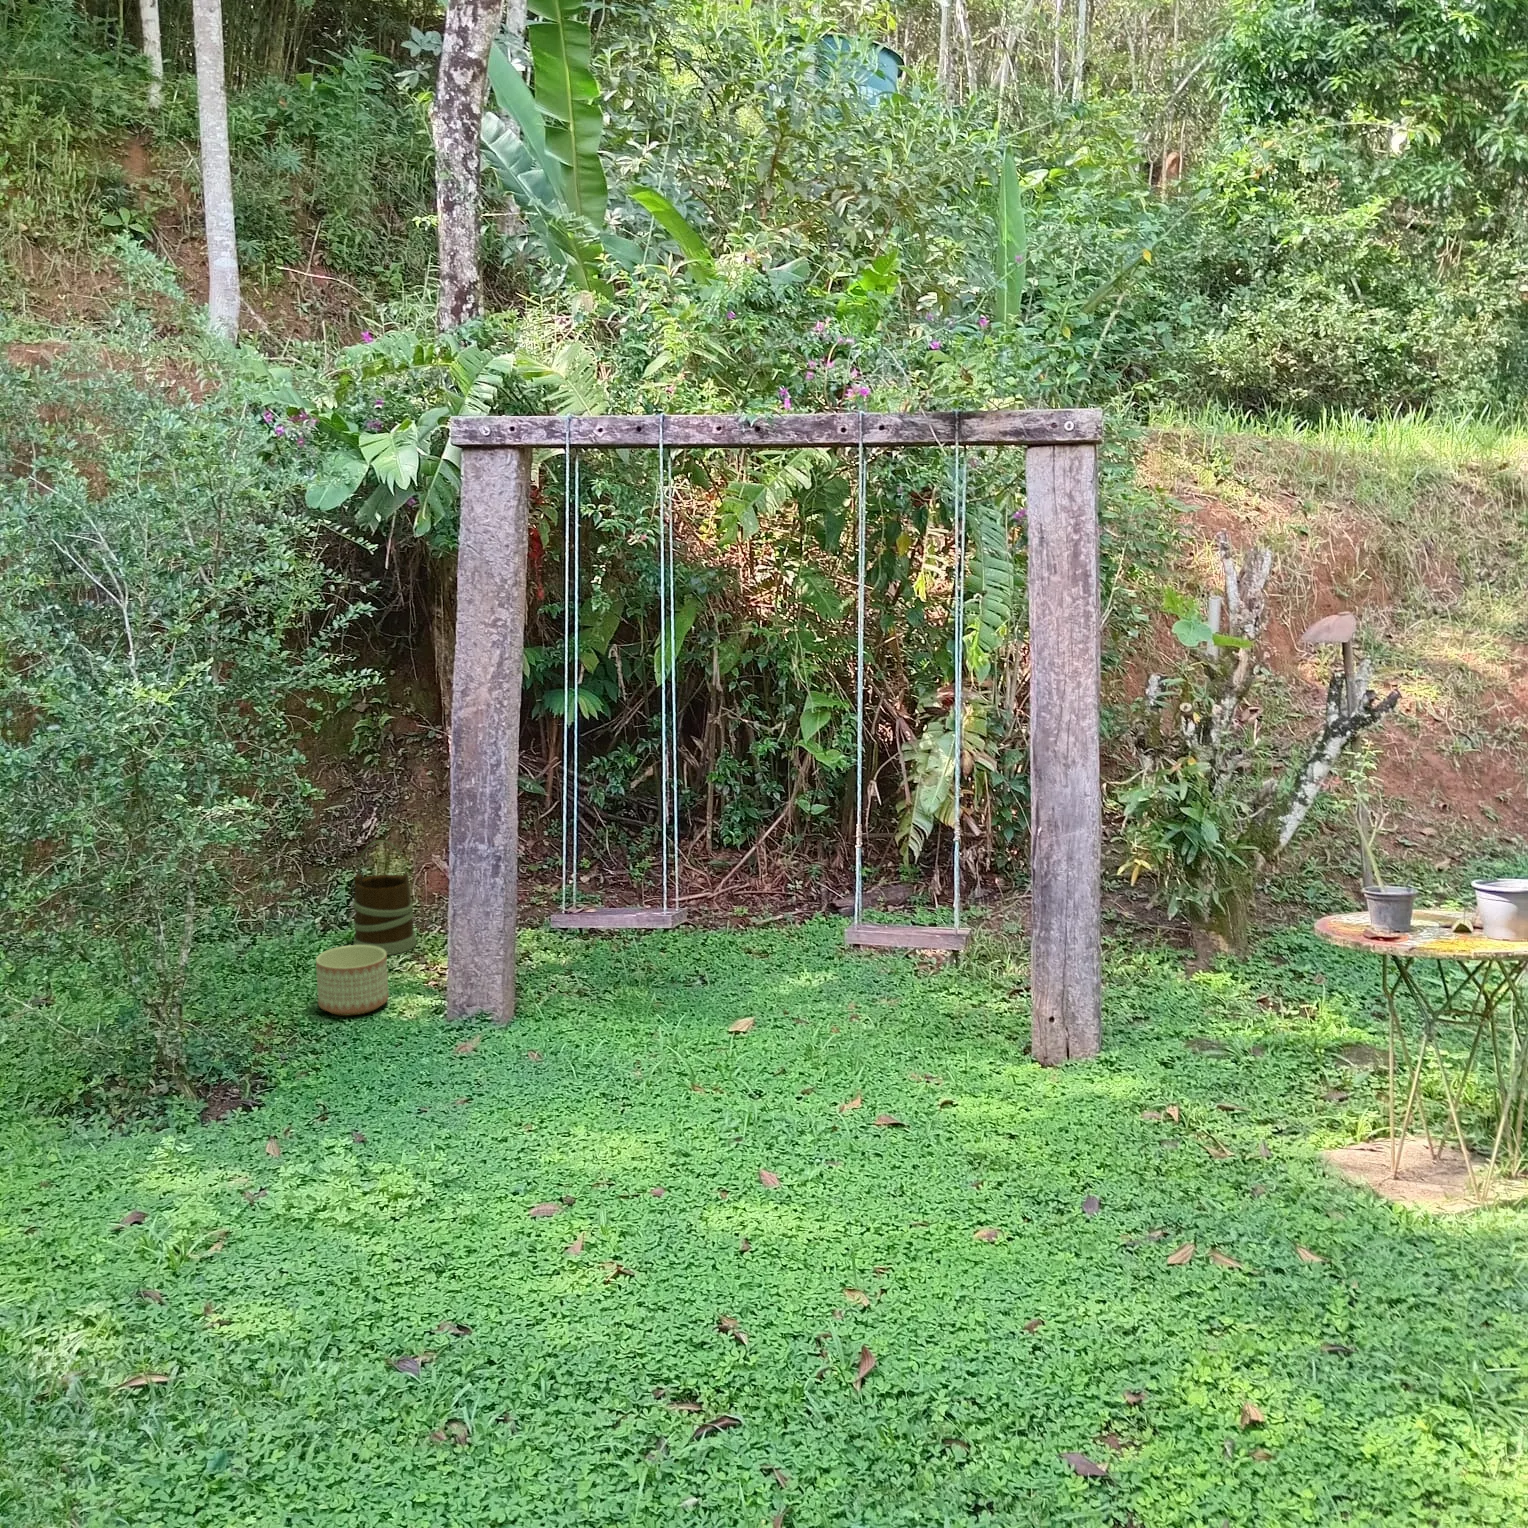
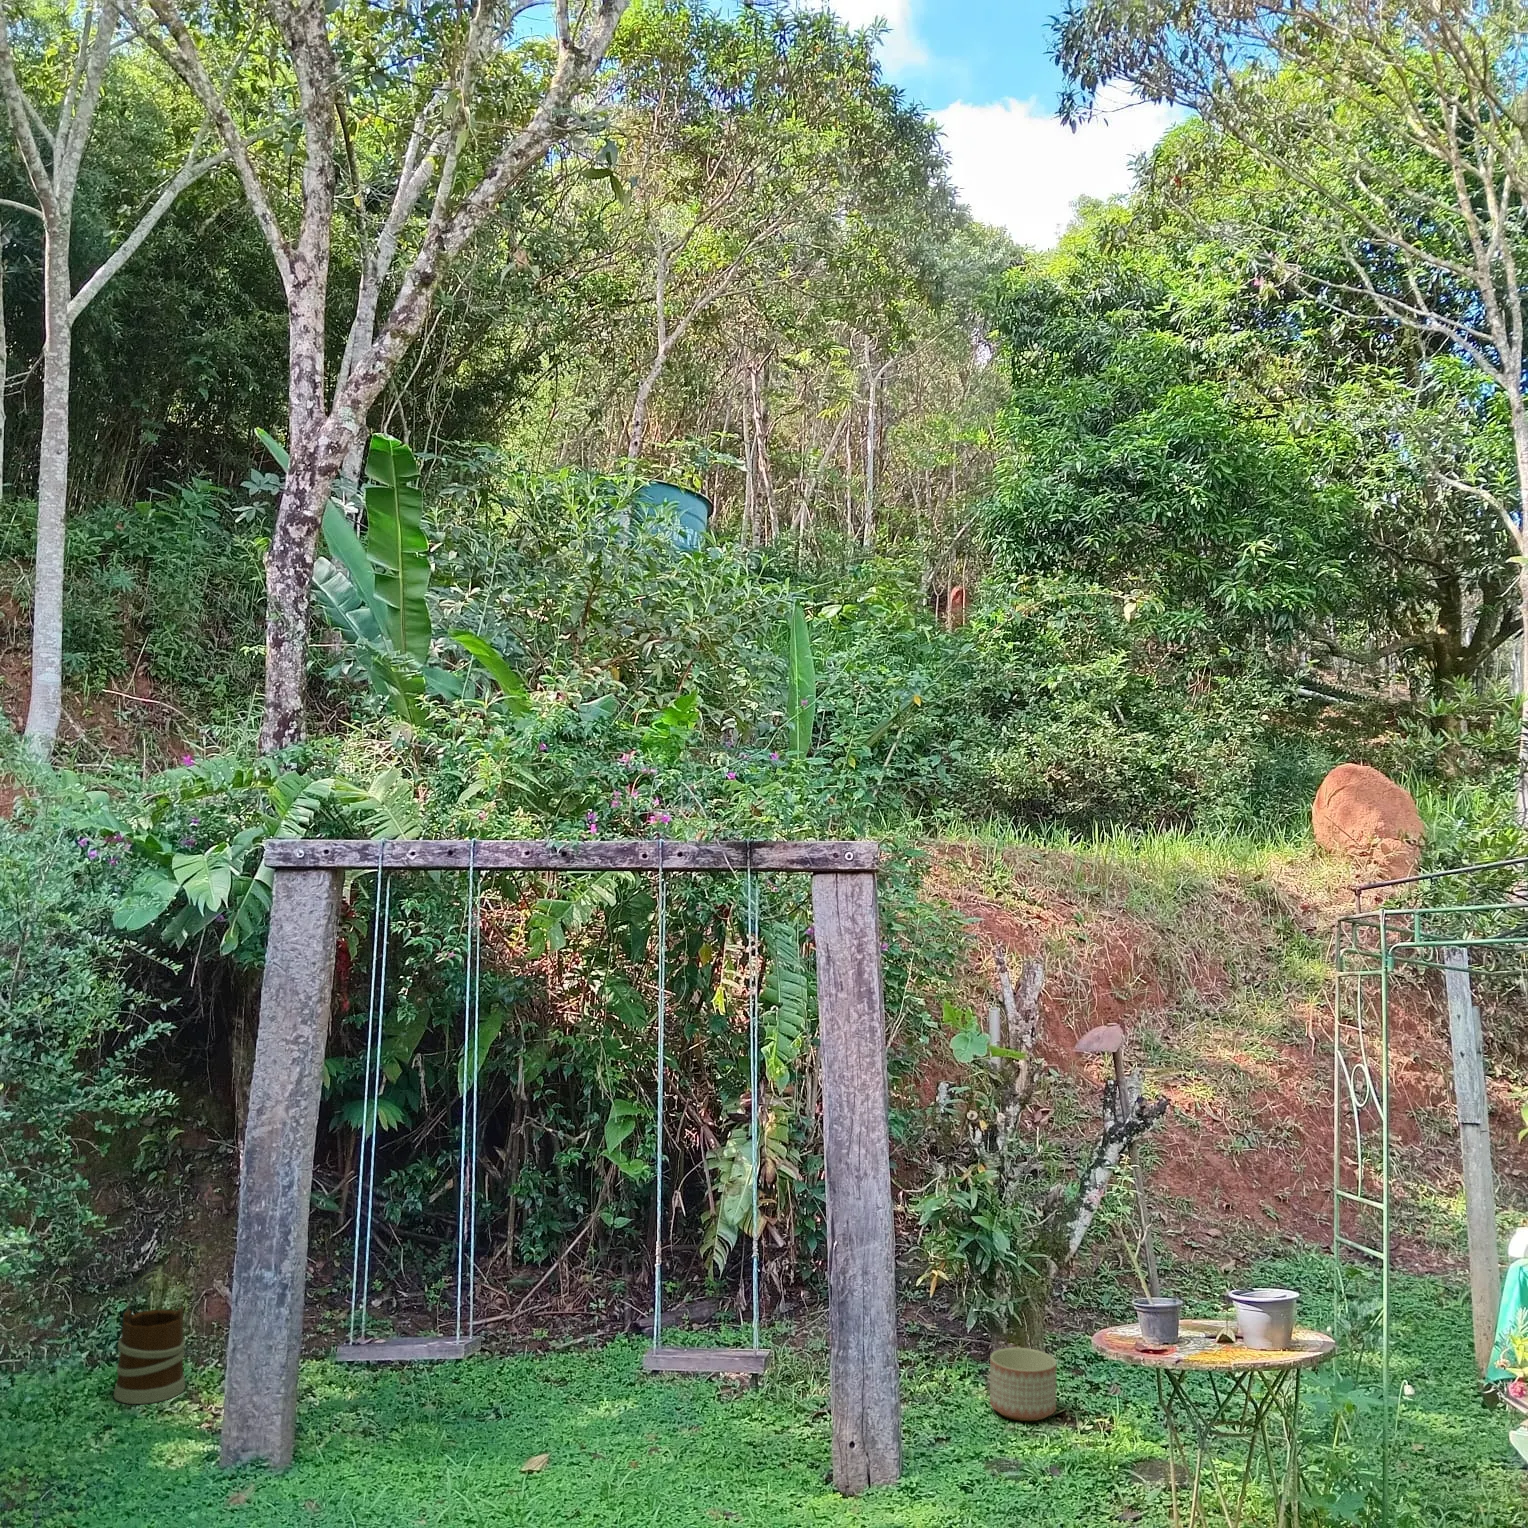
planter: present [316,945,389,1016] -> present [990,1348,1056,1421]

